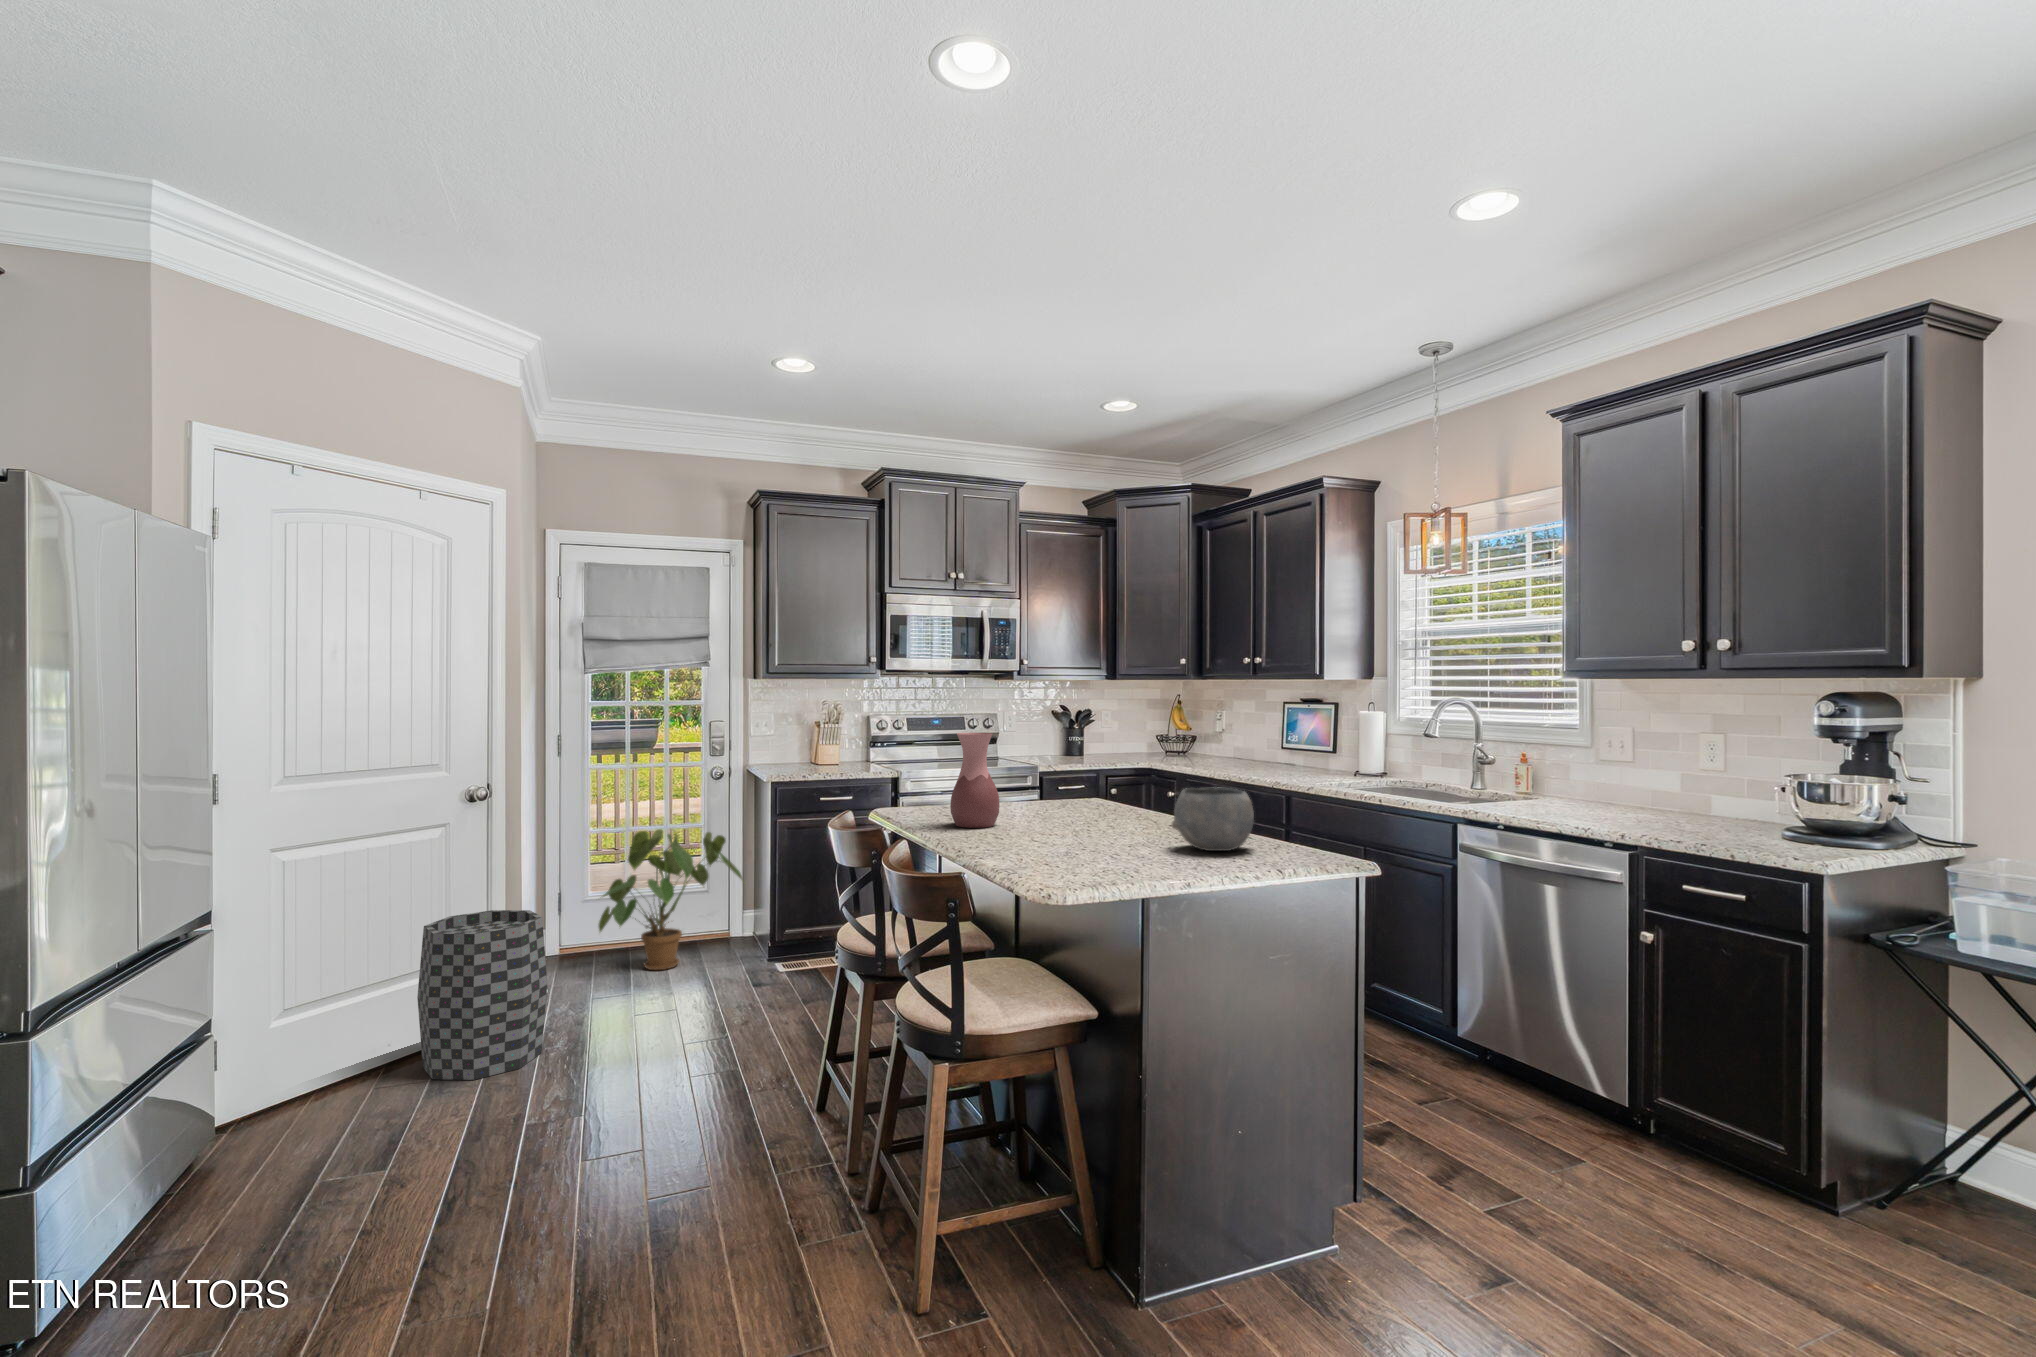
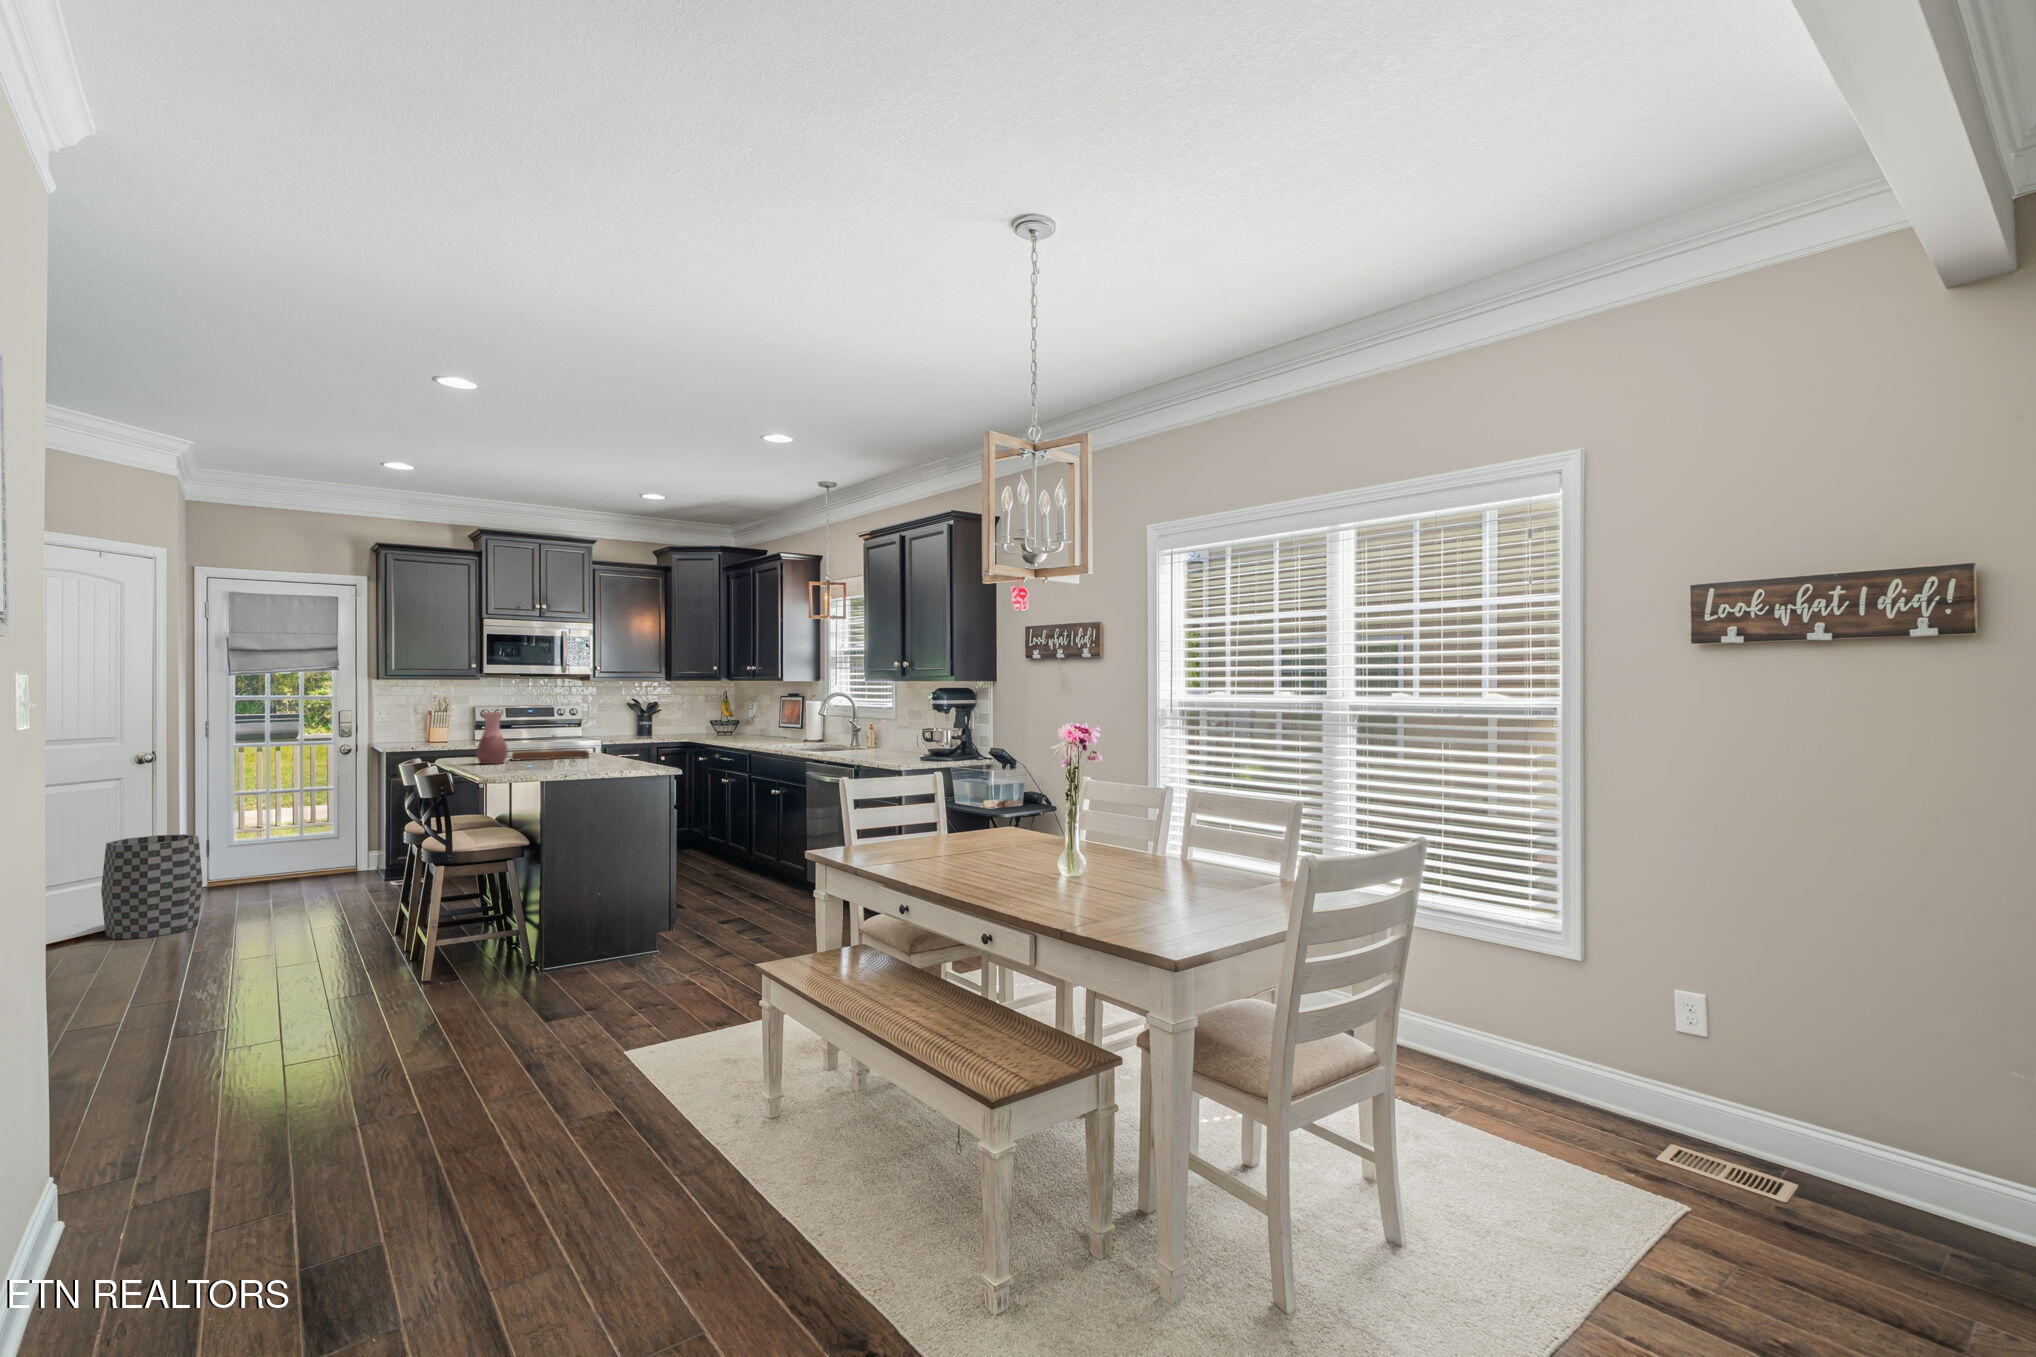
tray: none [985,770,1115,818] -> present [512,735,589,761]
bowl: present [1172,787,1254,851] -> none [581,737,626,767]
house plant: present [599,829,742,970] -> none [239,789,365,887]

